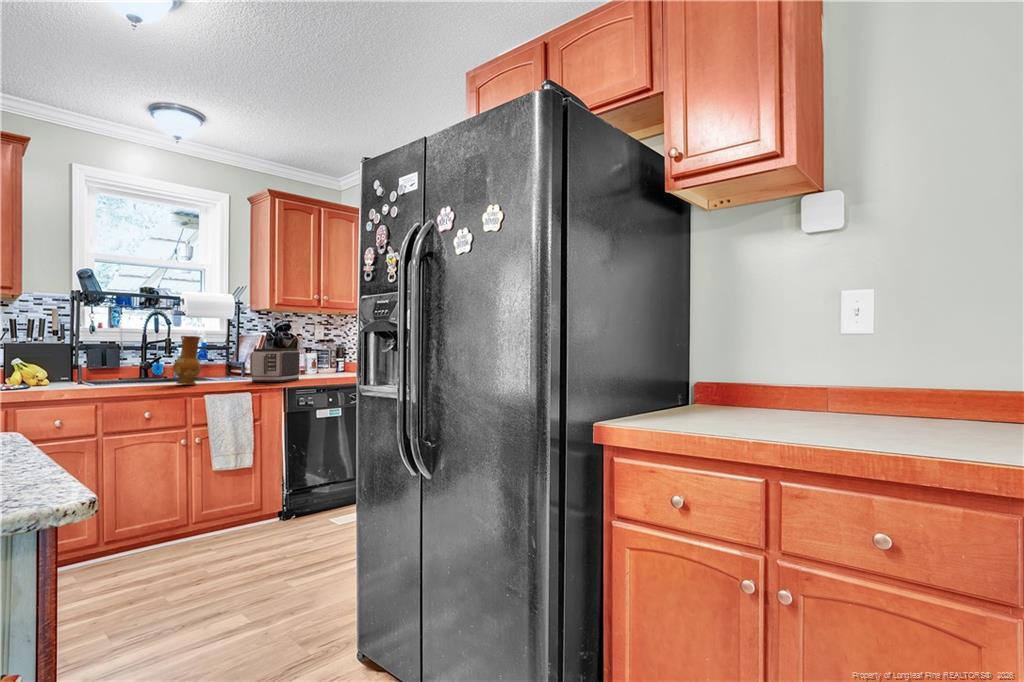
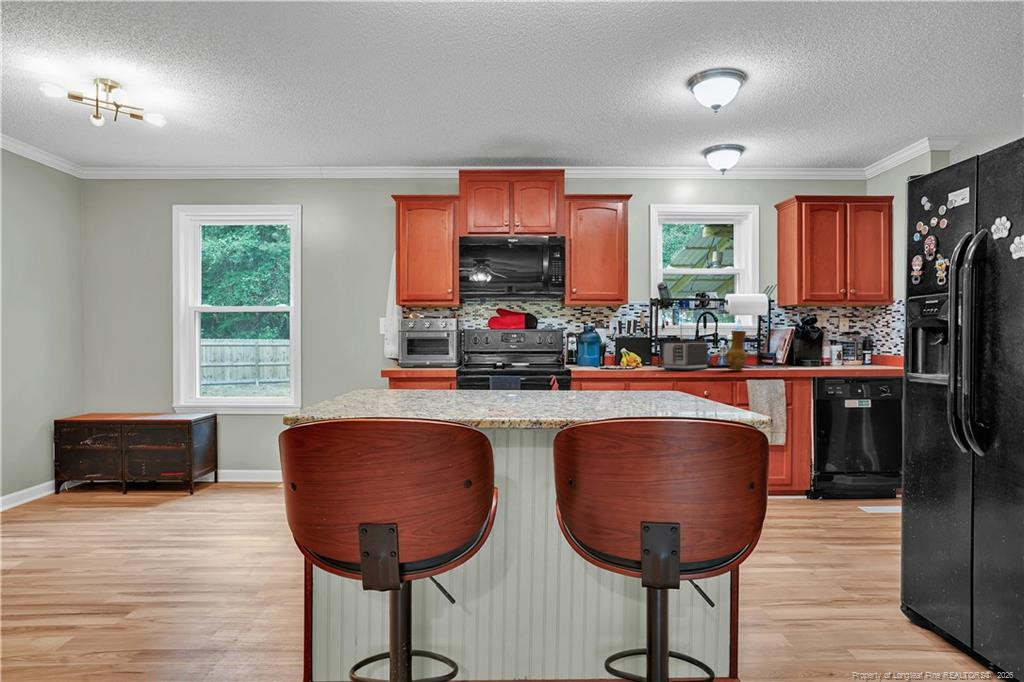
toaster: present [250,349,300,382] -> present [663,341,708,370]

